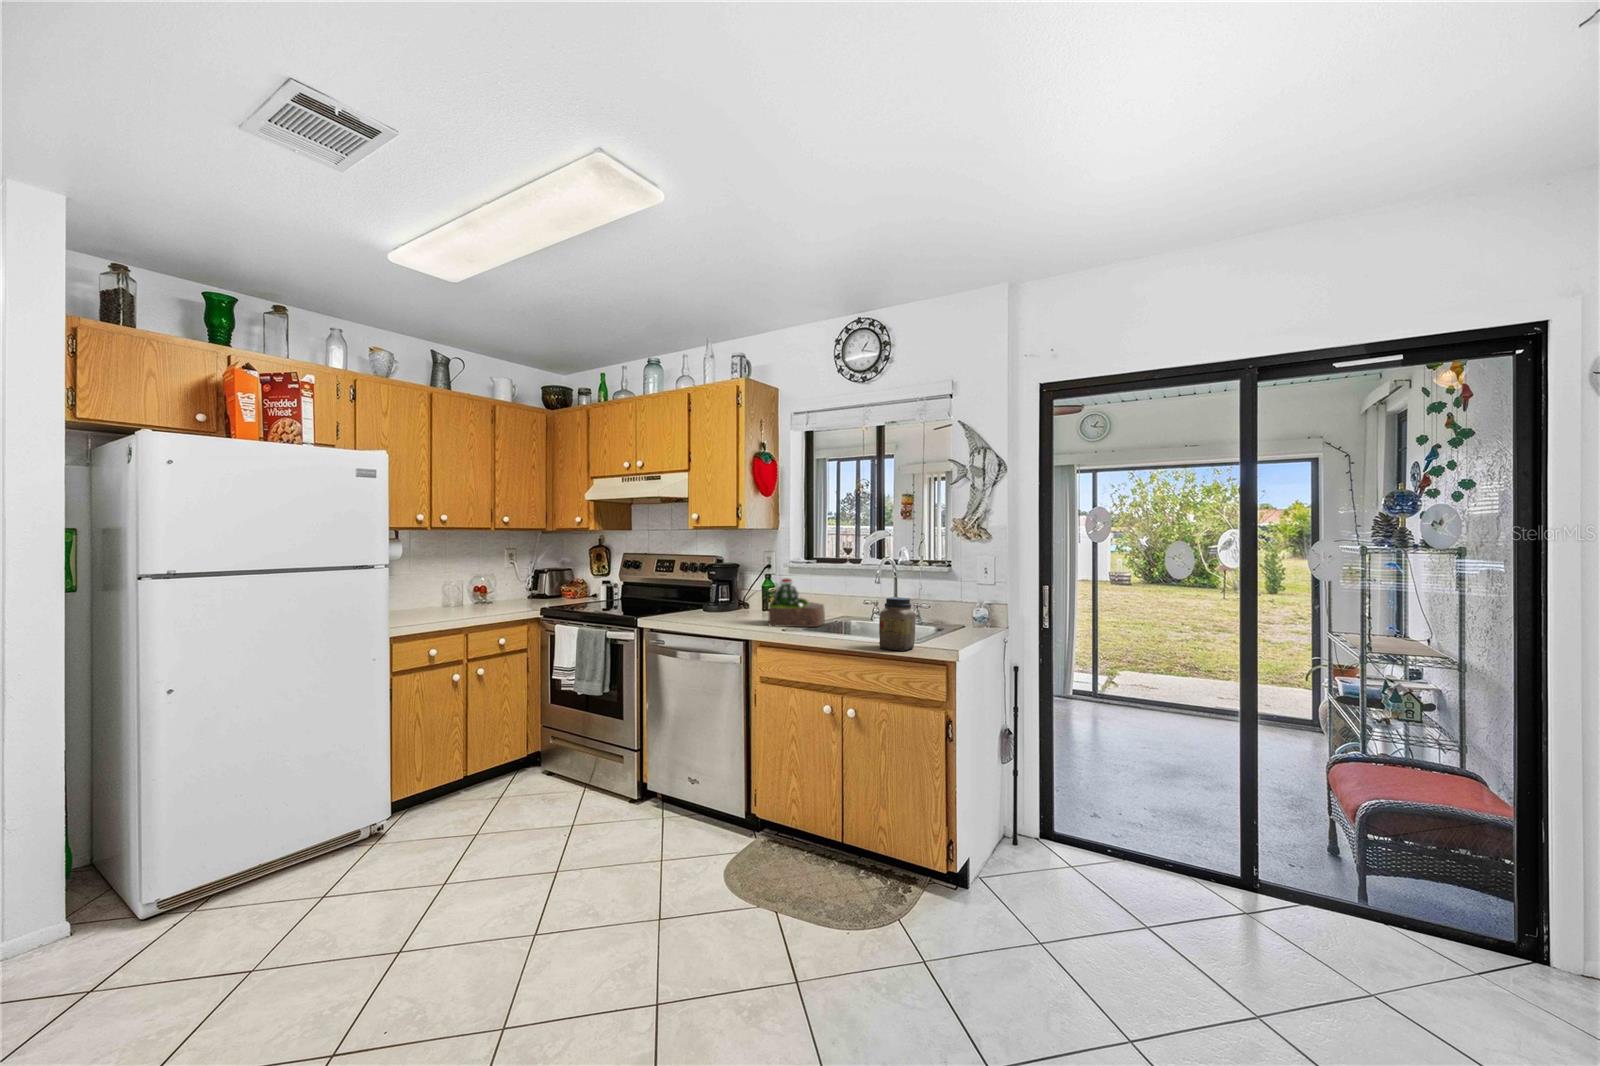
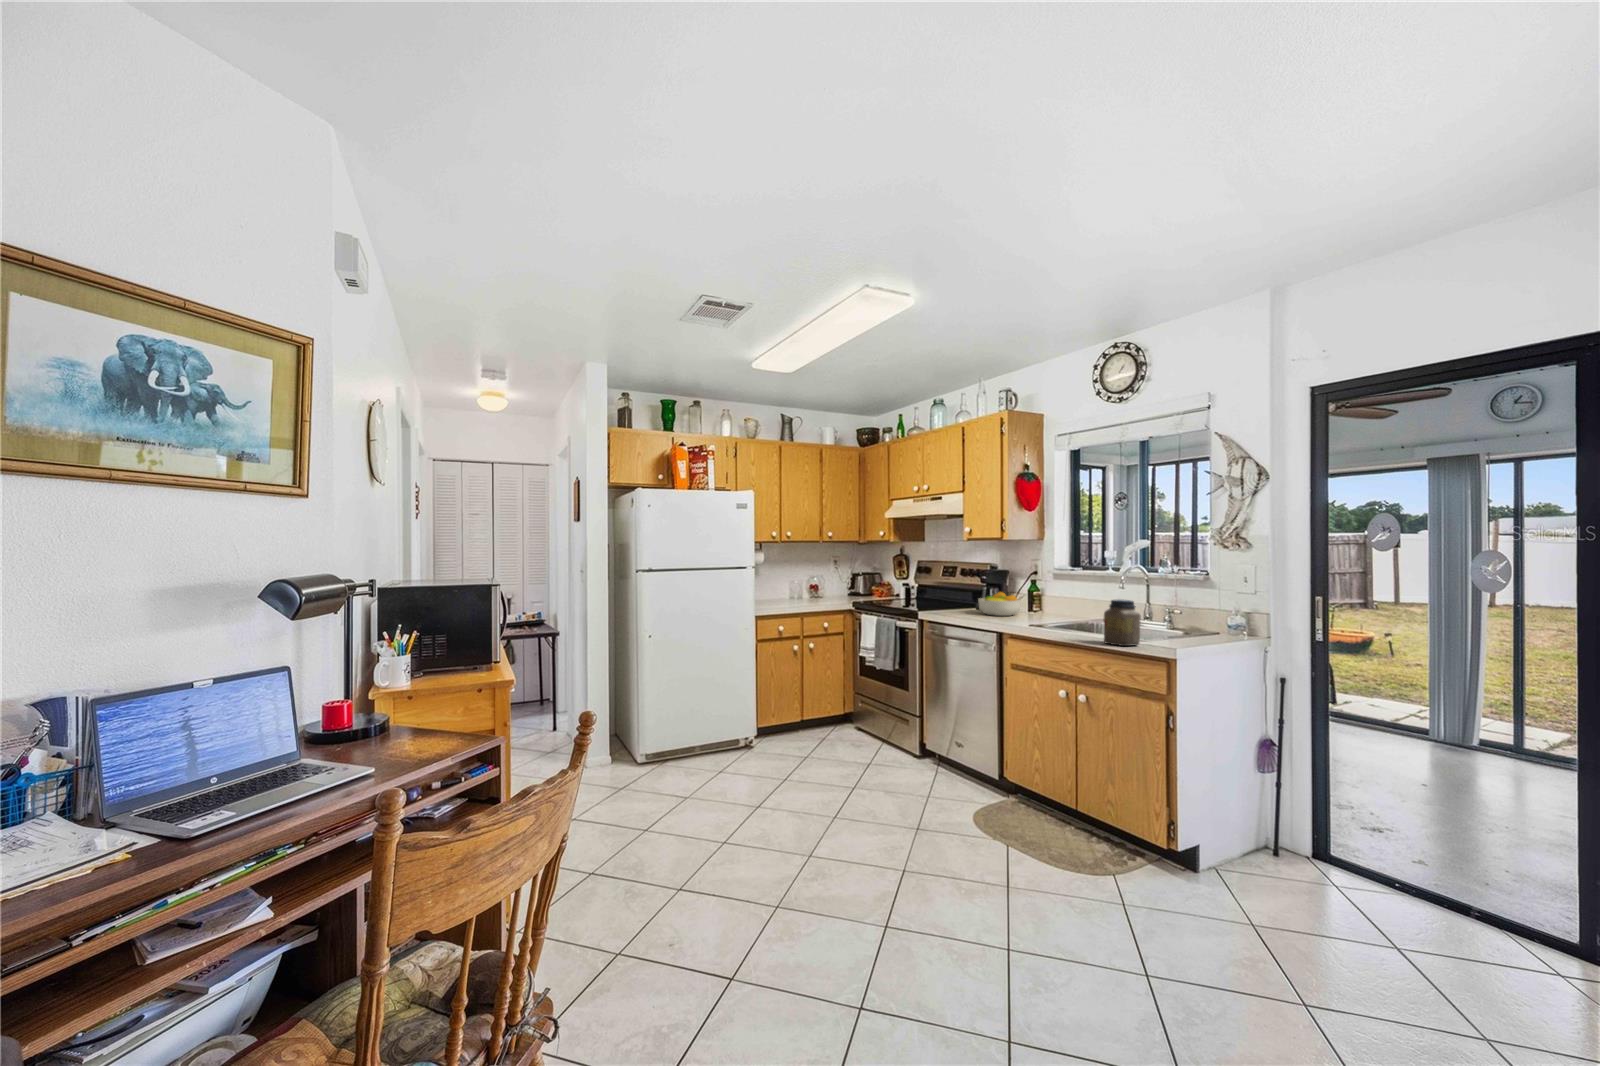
succulent plant: present [769,578,825,627] -> none [1022,583,1079,626]
fruit bowl: none [709,589,757,618] -> present [978,592,1021,616]

